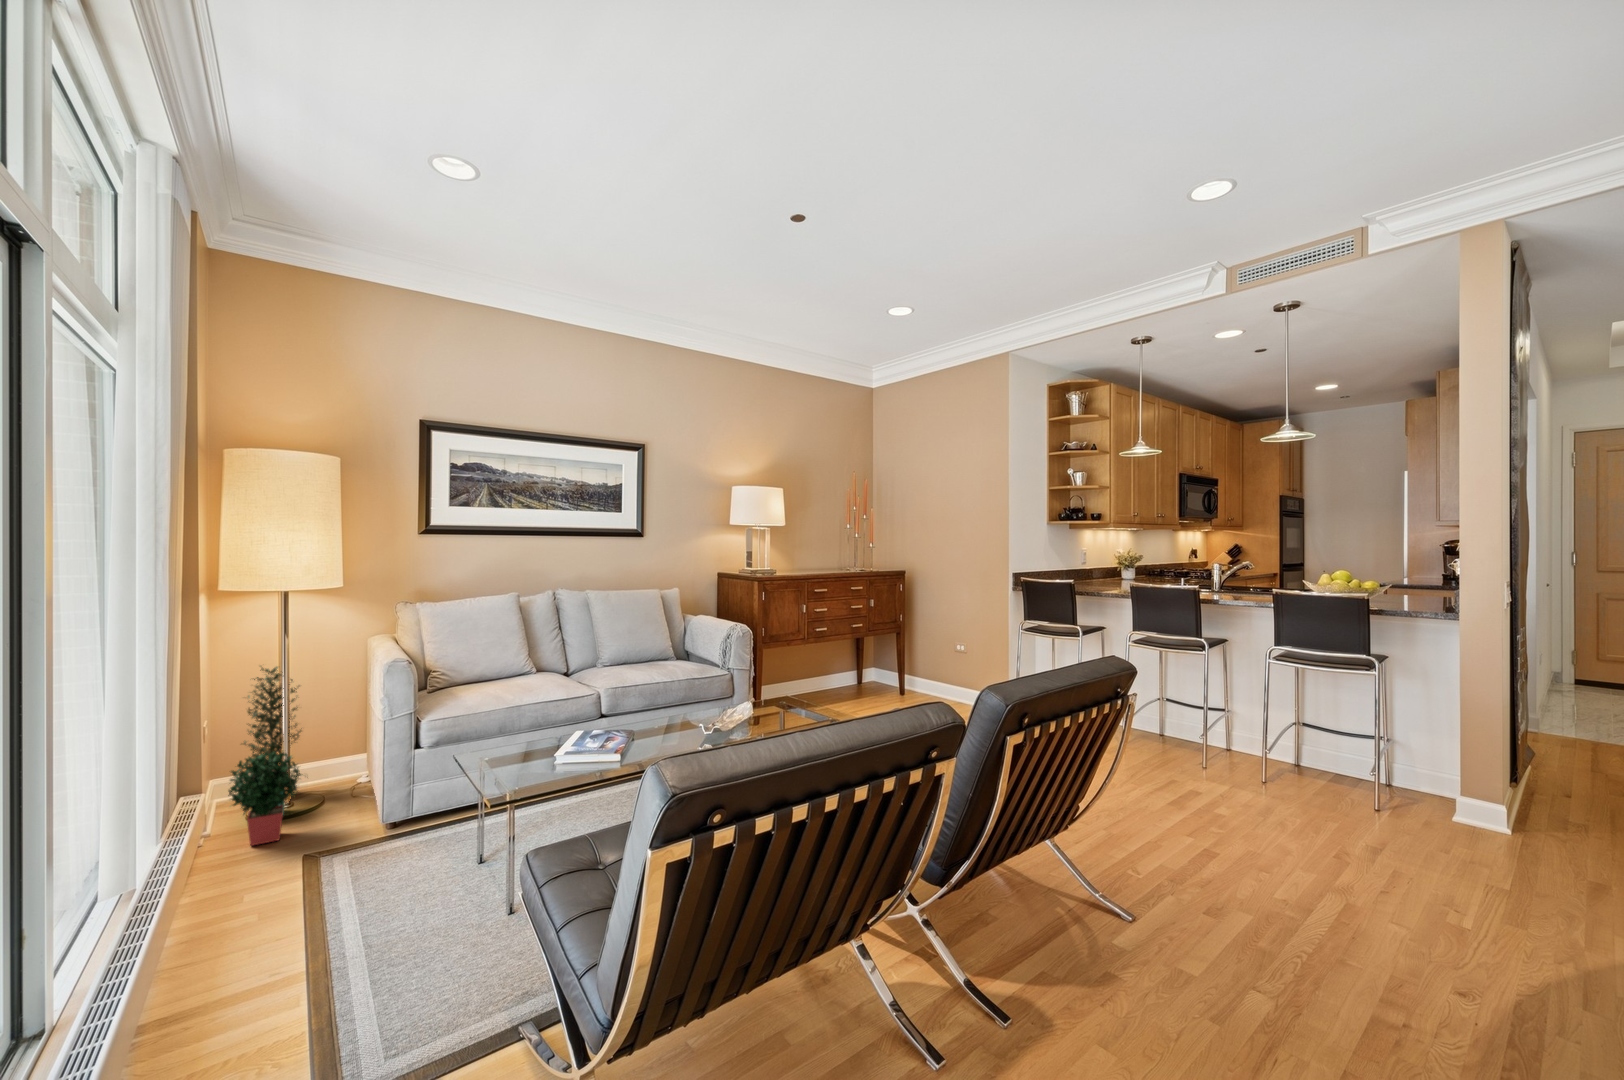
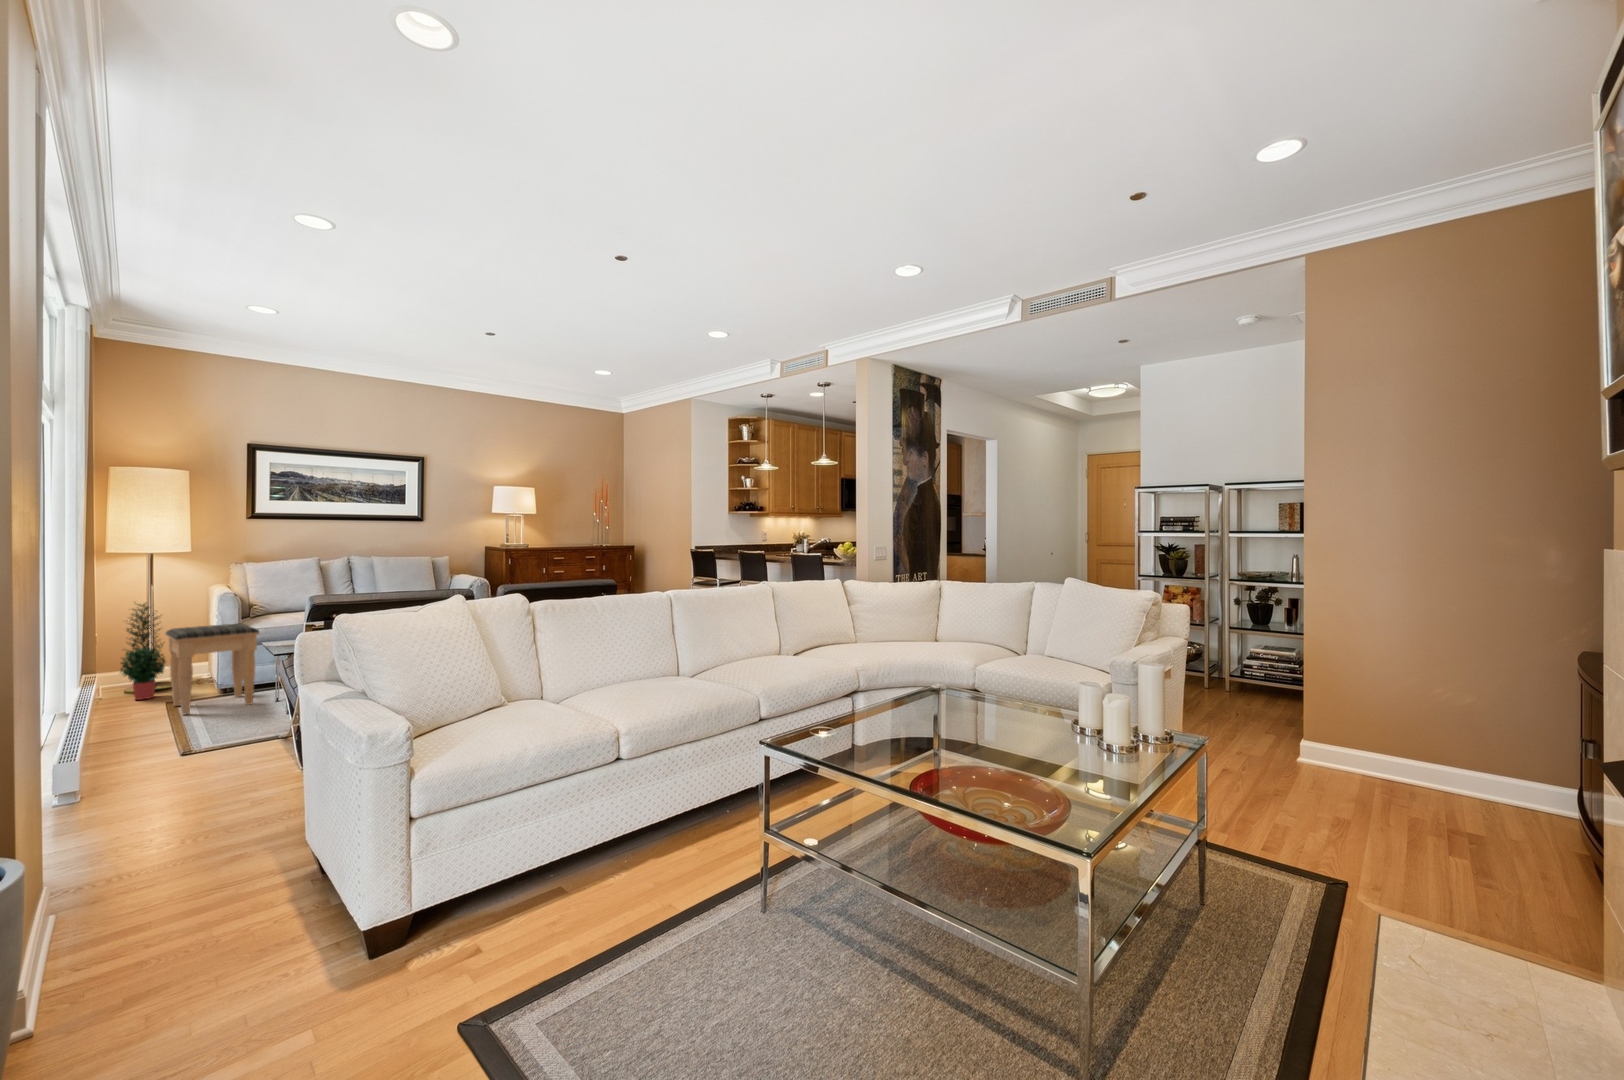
footstool: none [296,715,449,904] -> present [165,623,259,714]

